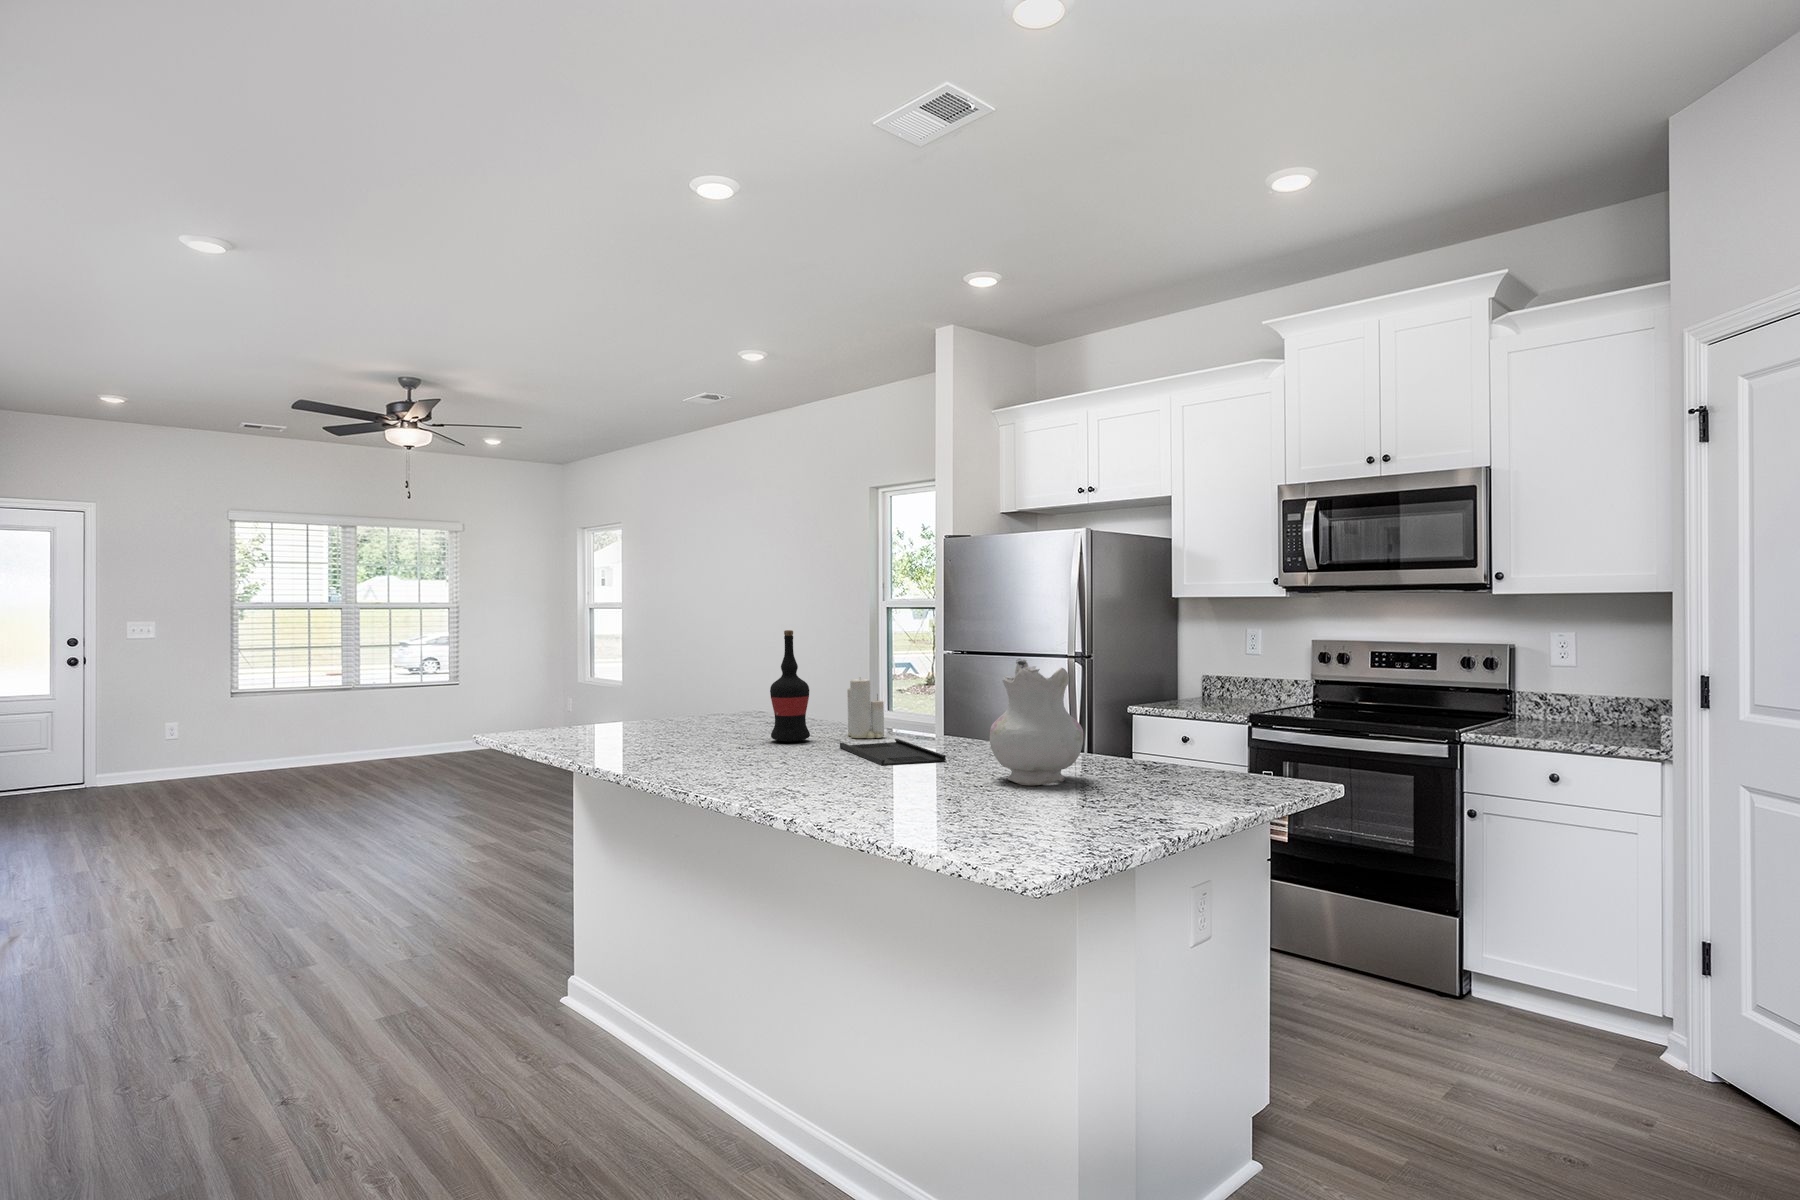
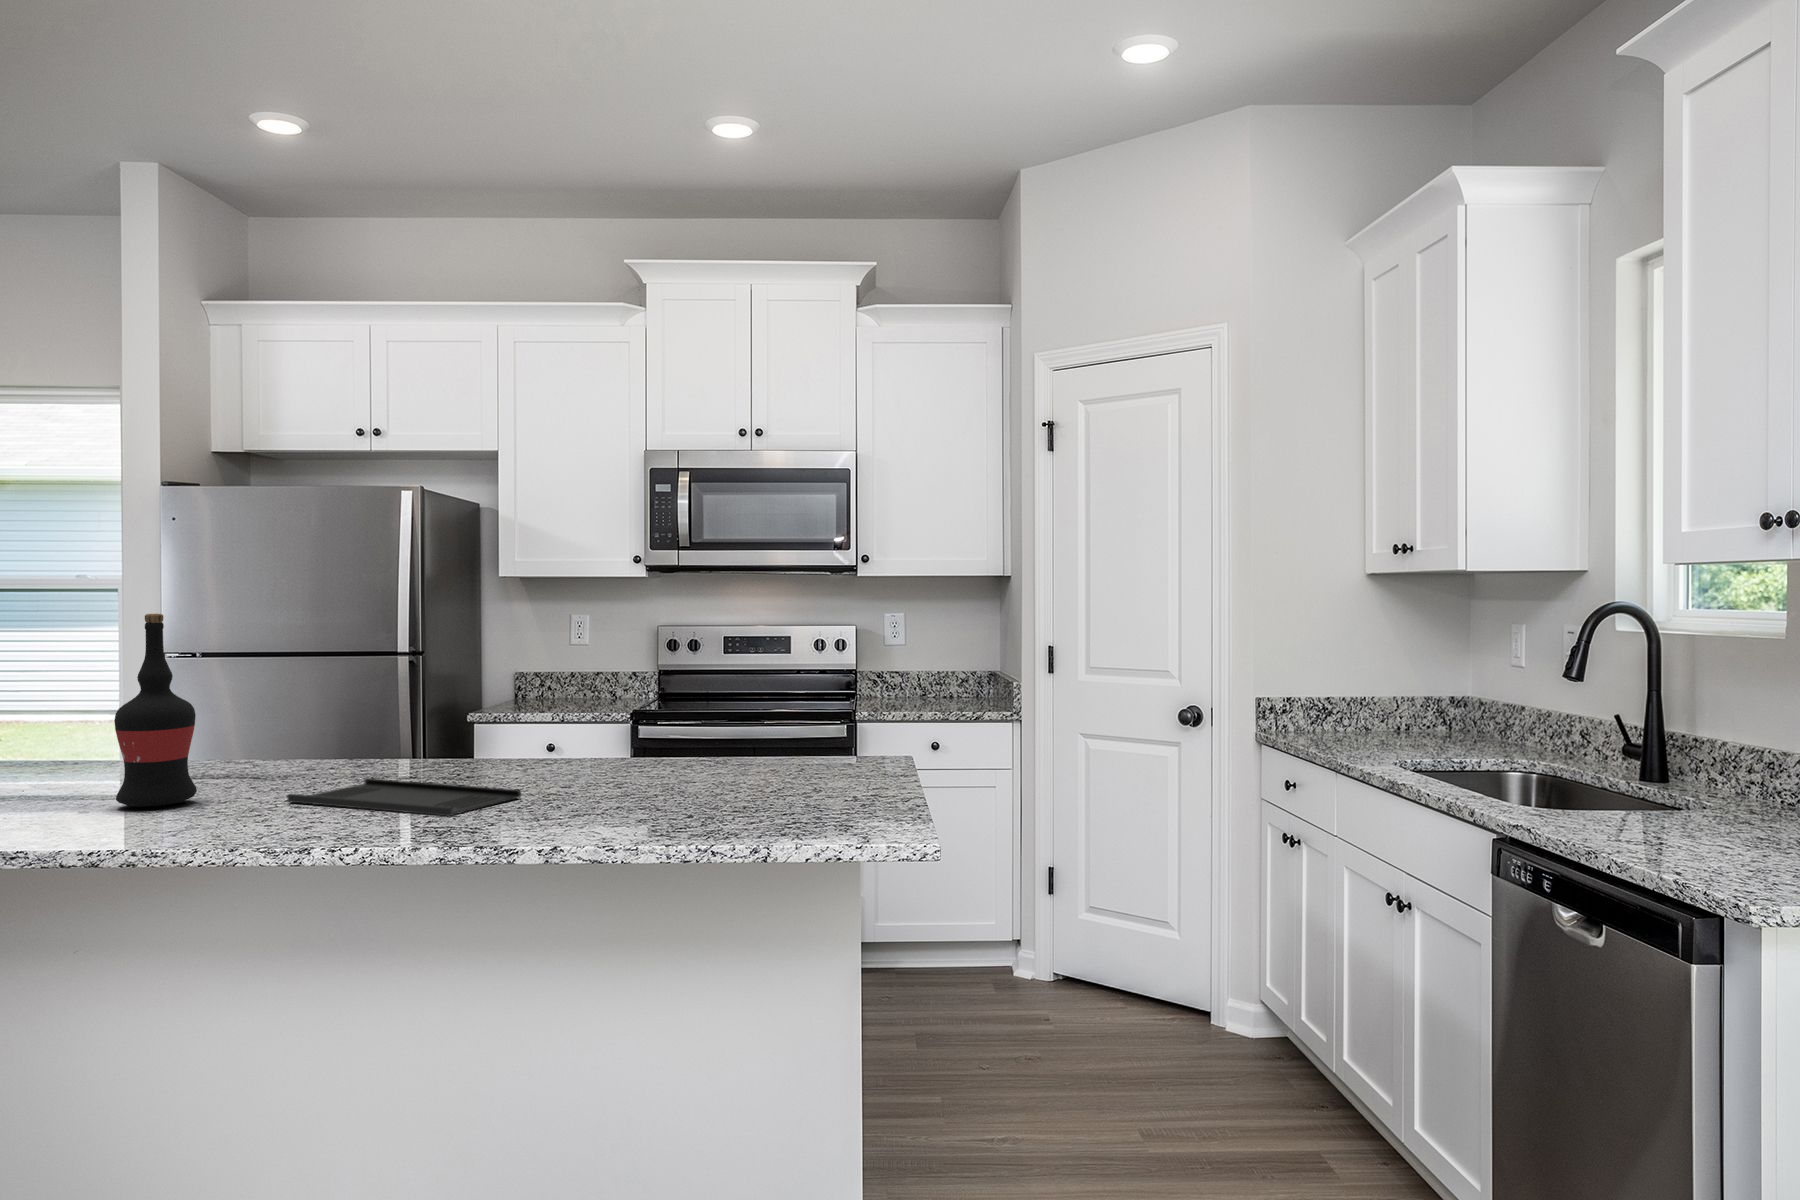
ceramic pitcher: present [990,659,1083,785] -> none [655,643,780,810]
candle: present [847,679,884,738] -> none [232,681,308,787]

